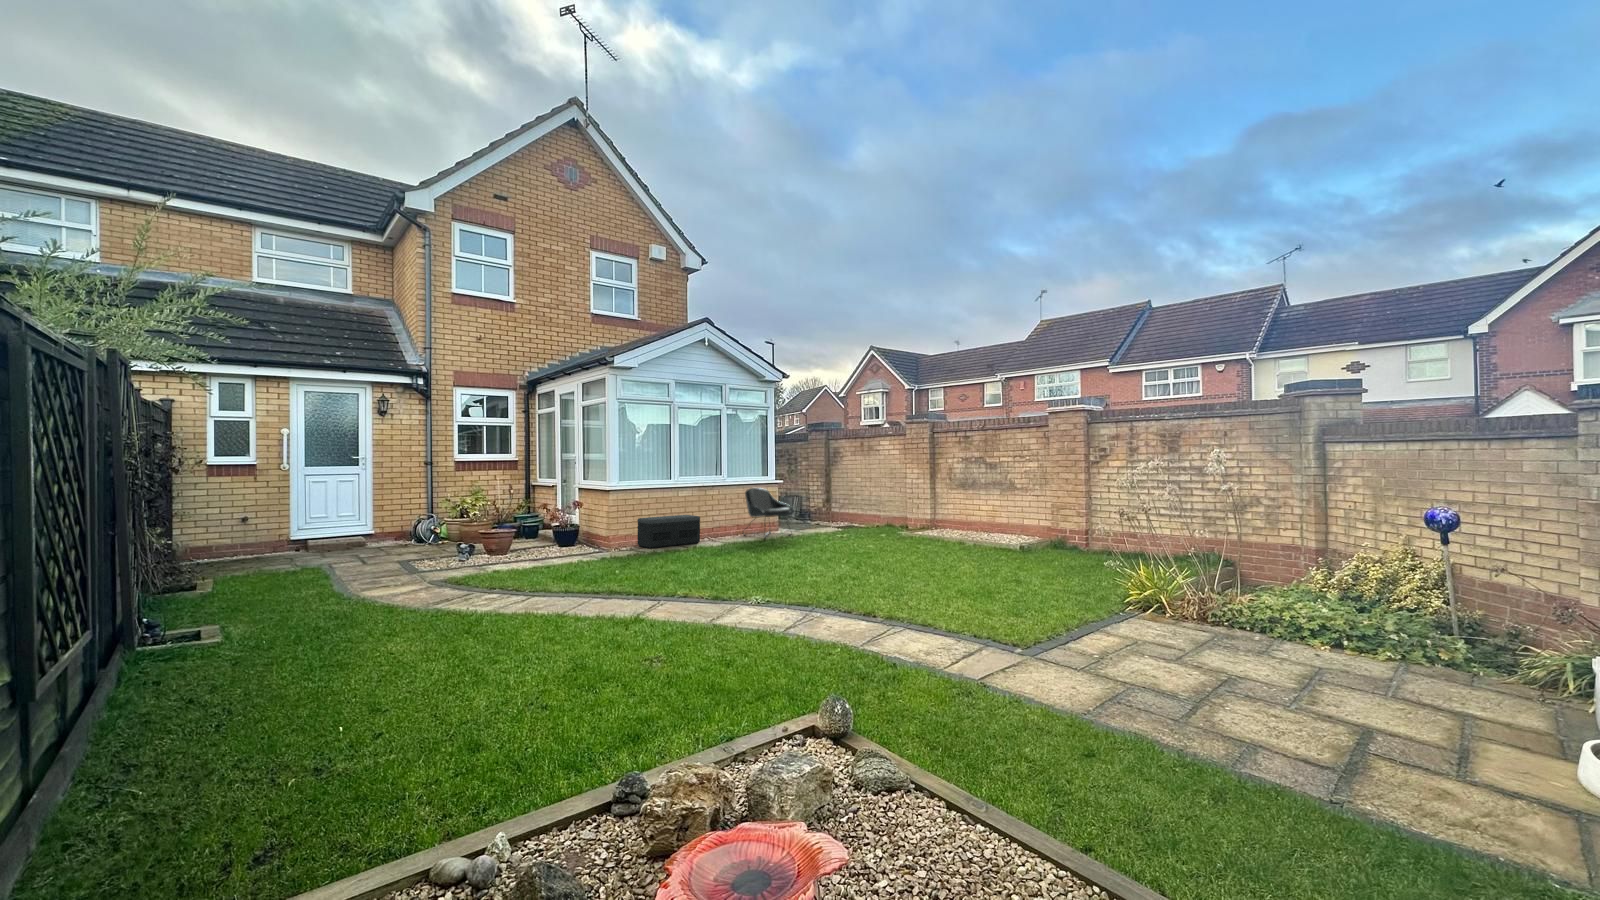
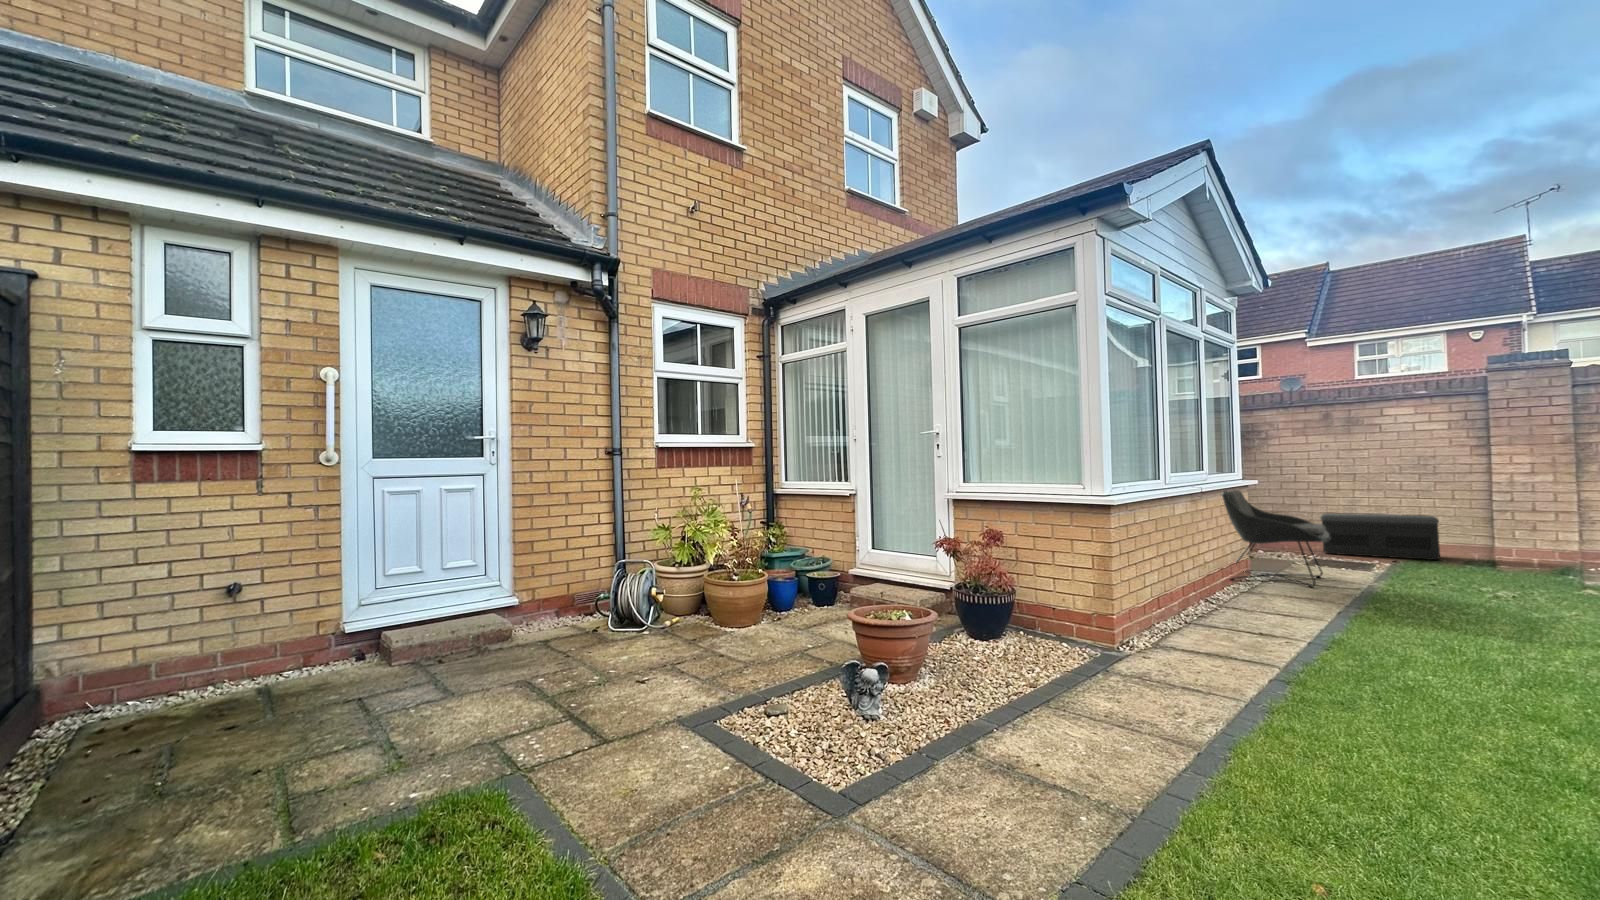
storage bench: present [637,515,700,548] -> present [1321,513,1440,560]

